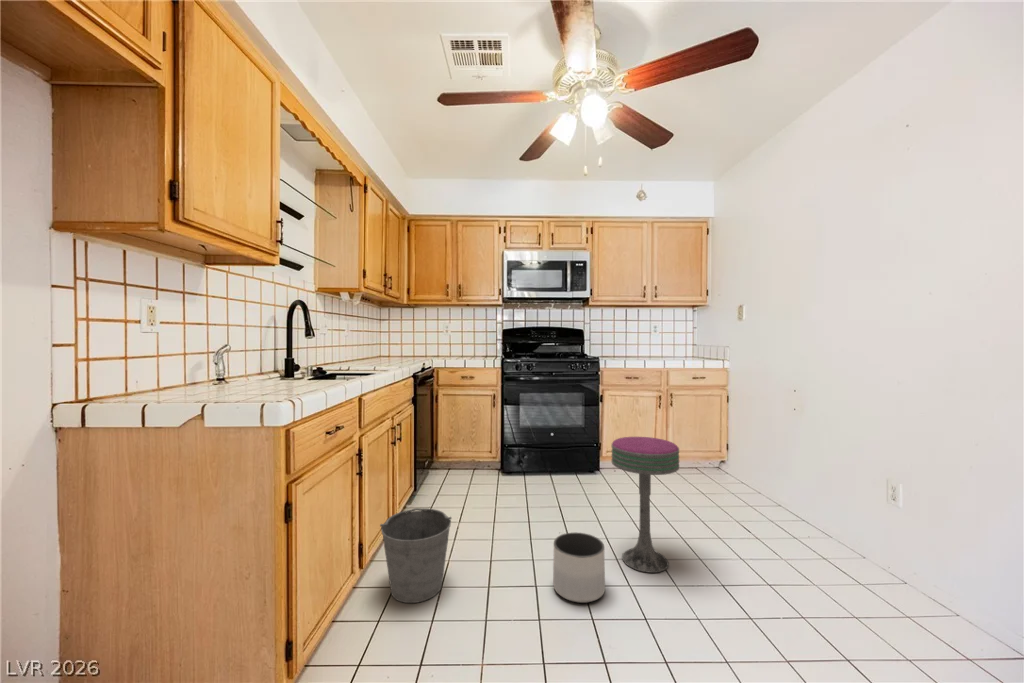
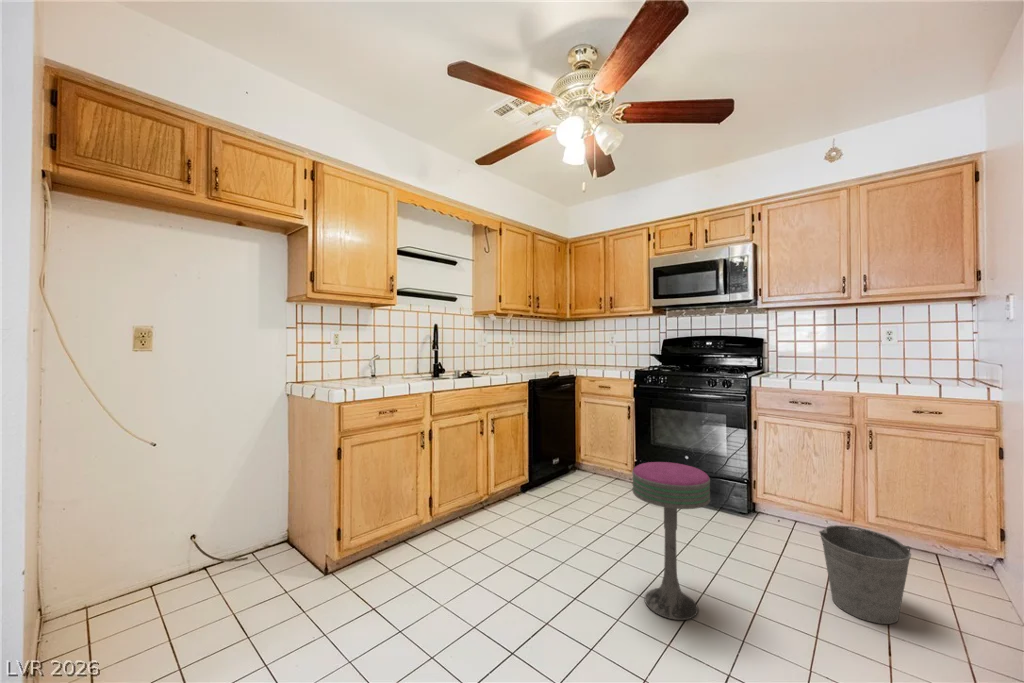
bucket: present [380,508,451,603] -> present [819,525,911,624]
planter: present [553,532,605,603] -> none [547,539,596,607]

